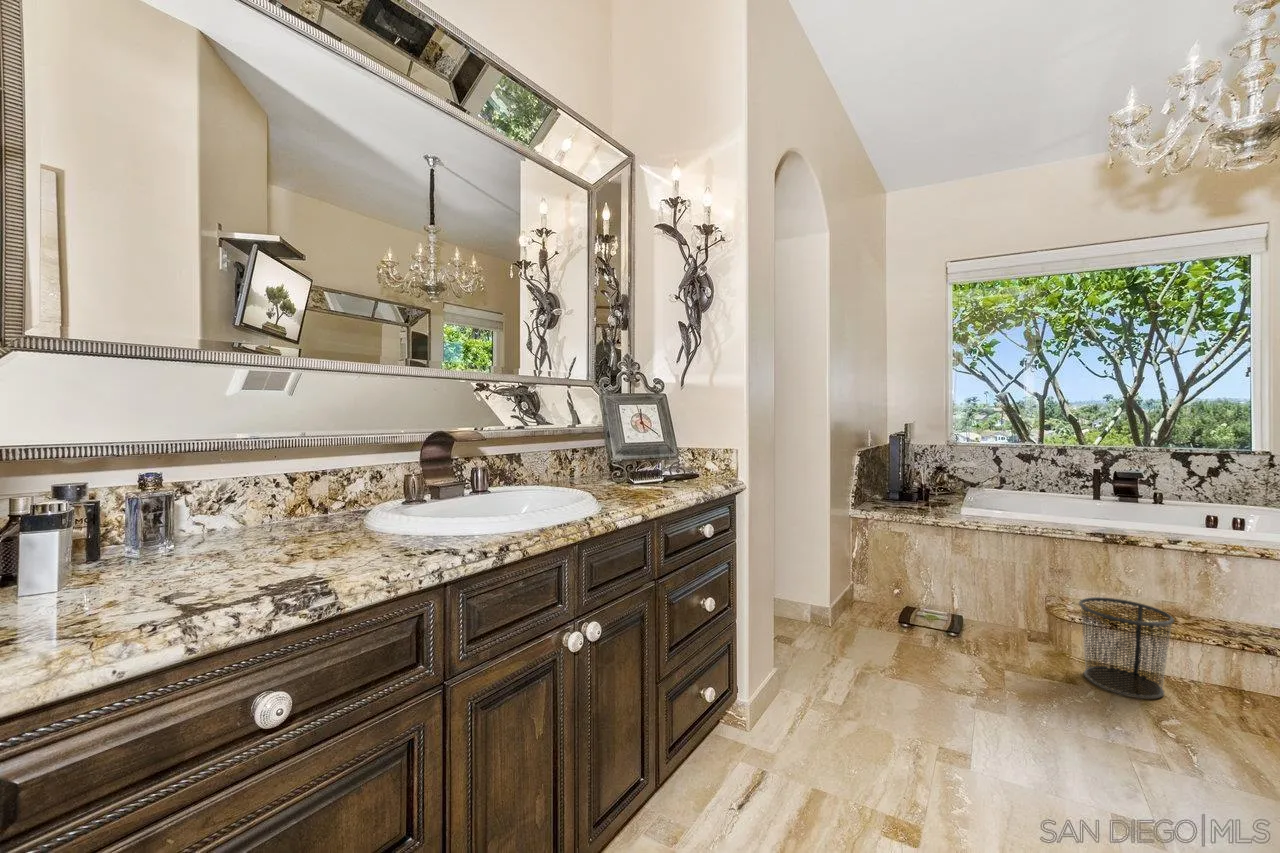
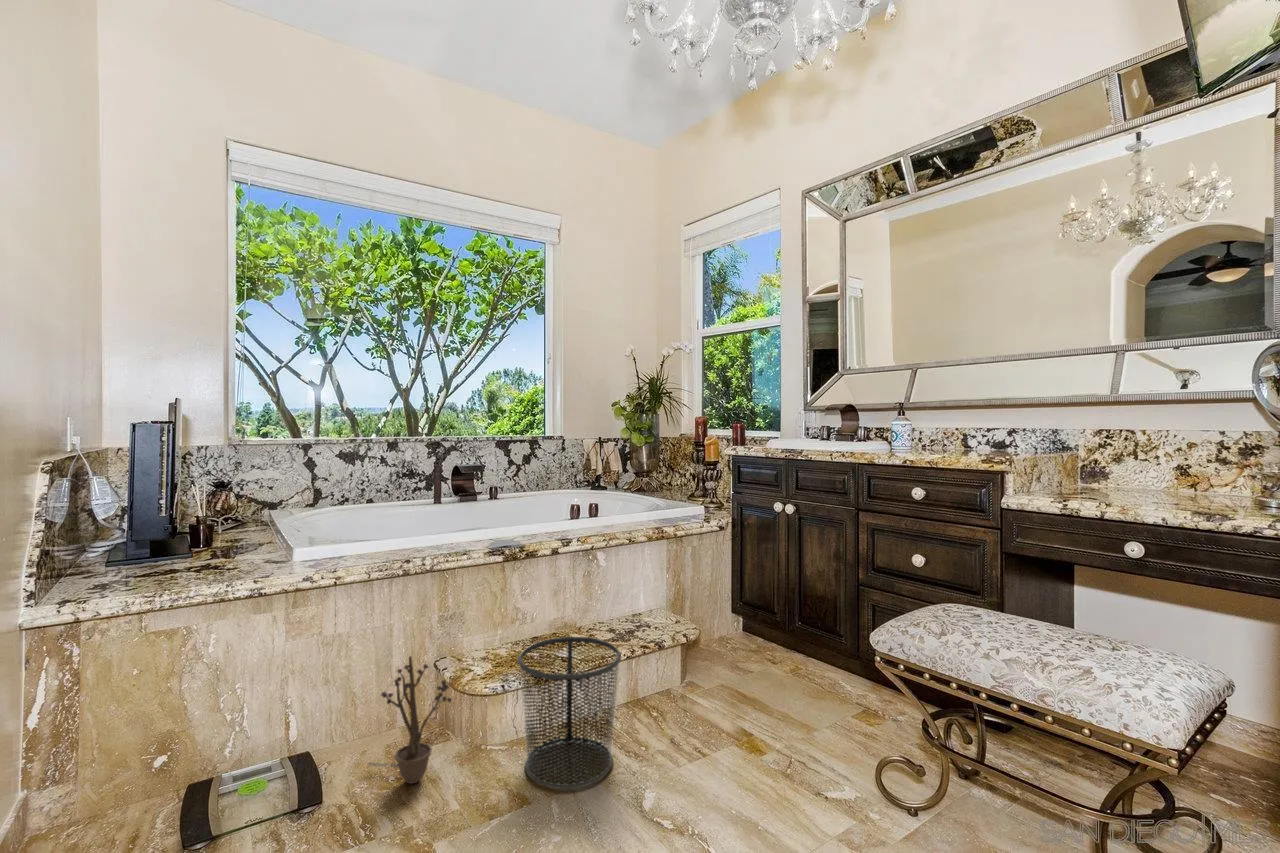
decorative plant: none [988,576,1032,647] -> present [369,656,451,783]

